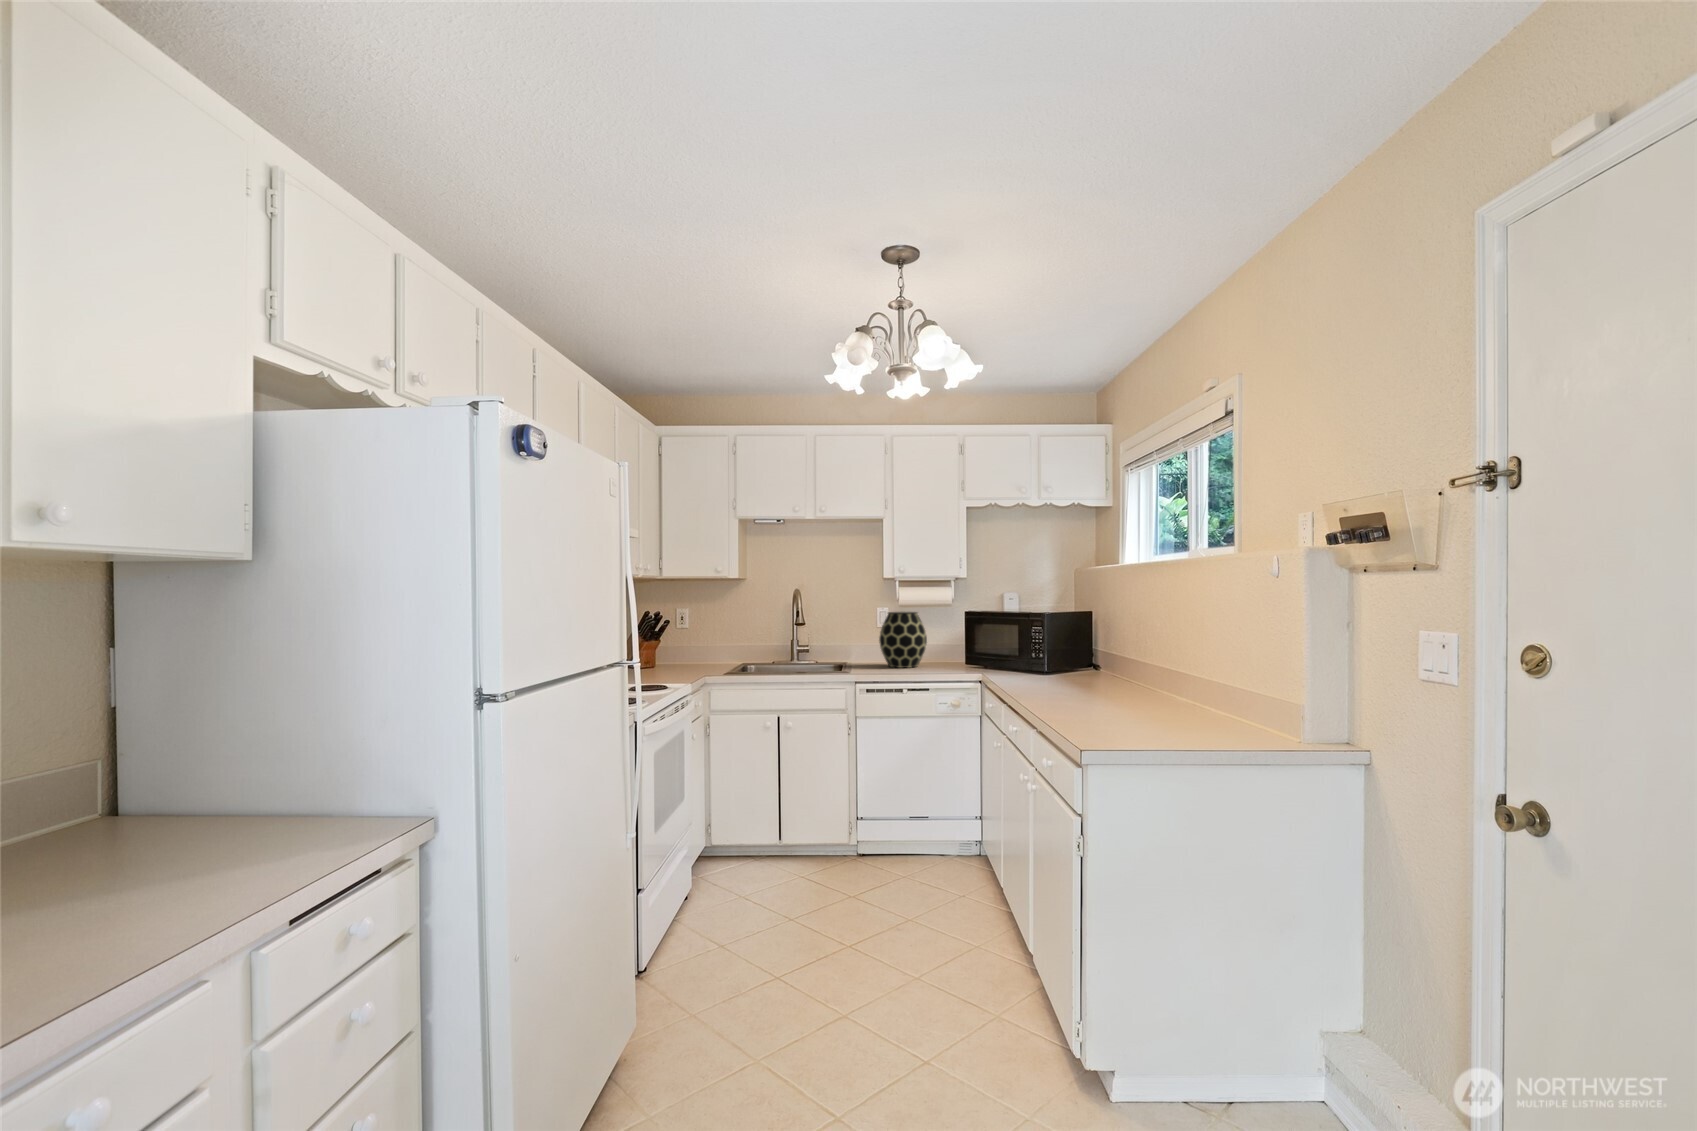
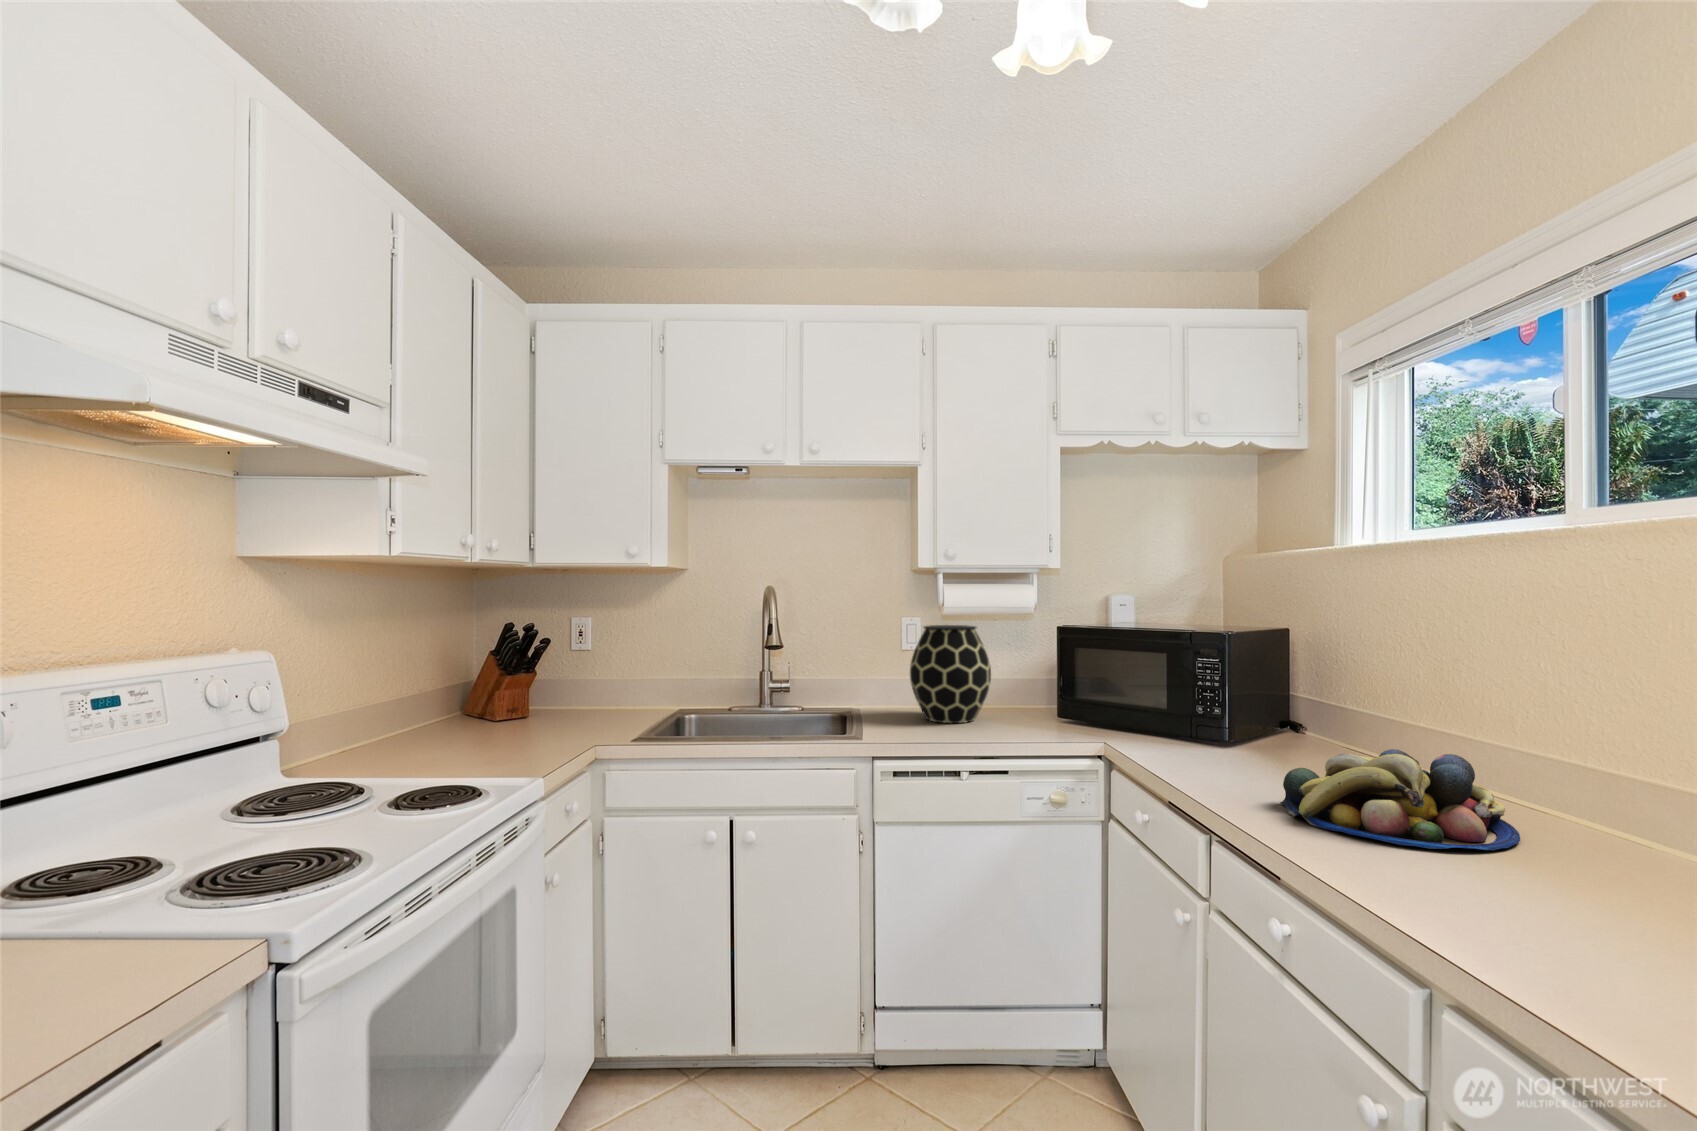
fruit bowl: none [1039,661,1128,695] -> present [1280,749,1520,850]

